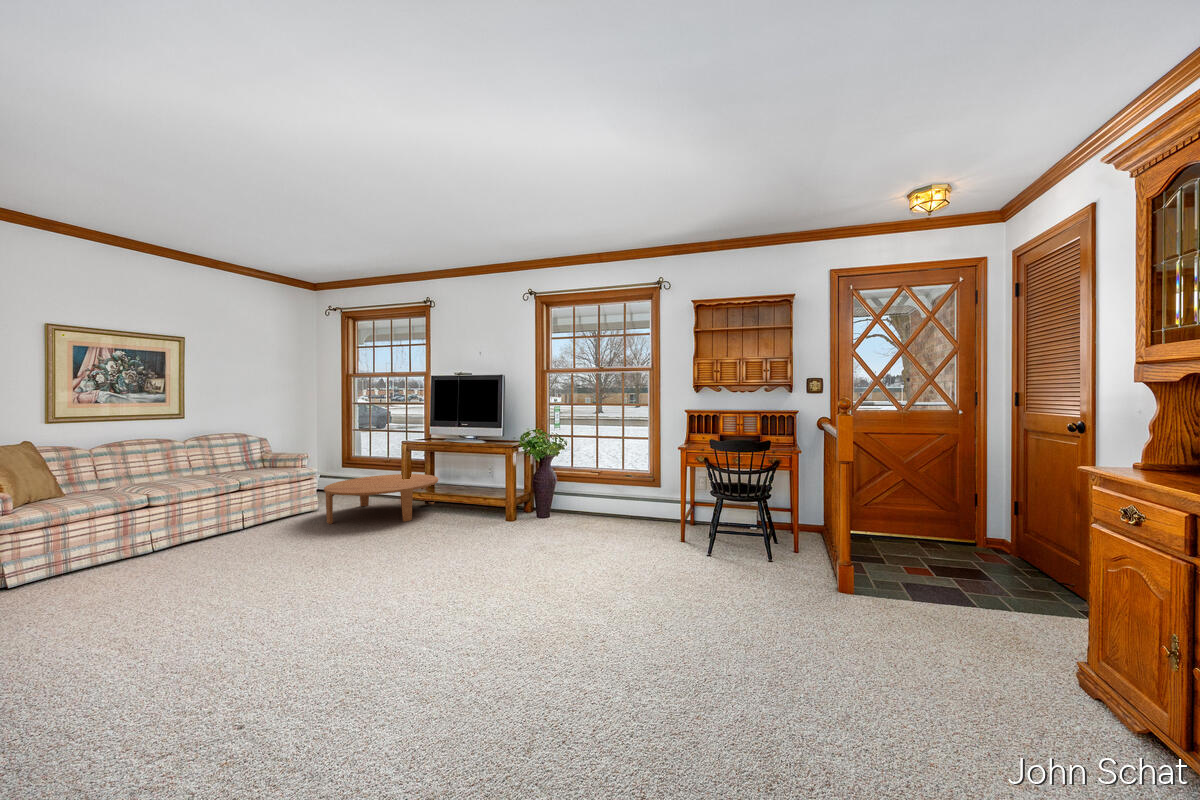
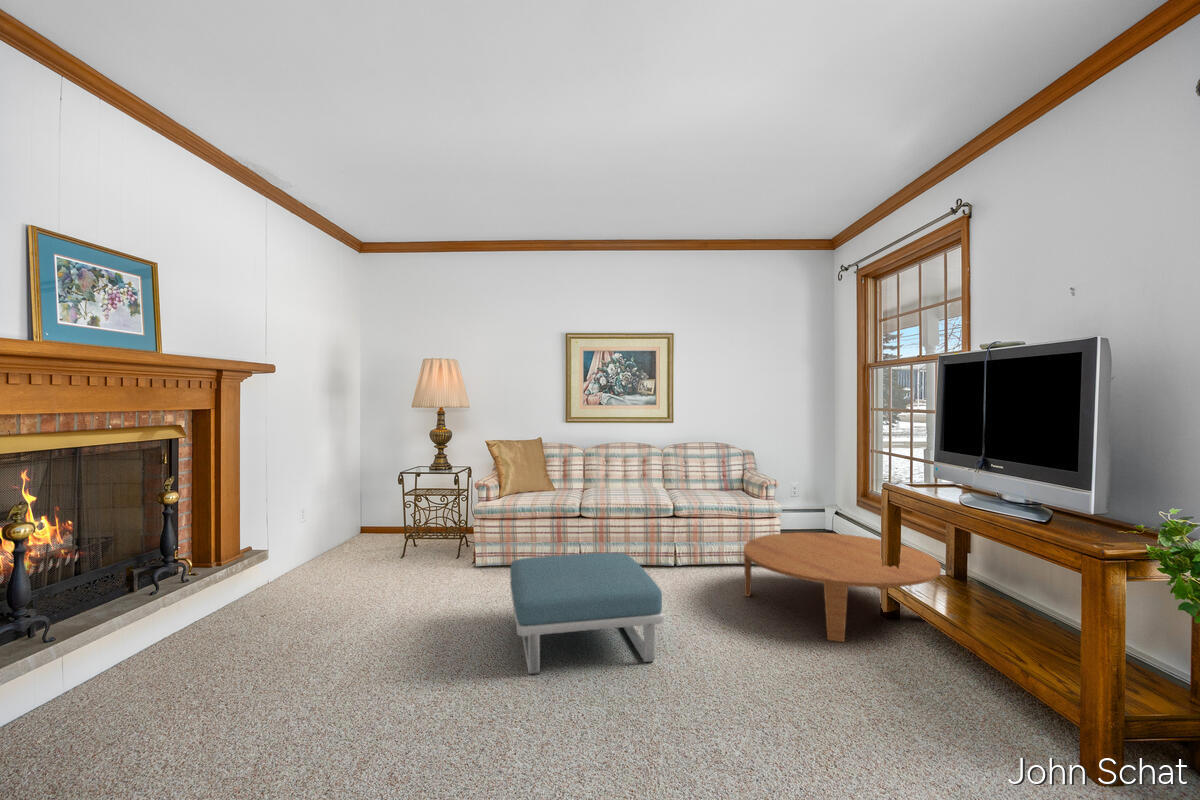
footstool: none [180,506,345,585] -> present [510,553,664,674]

